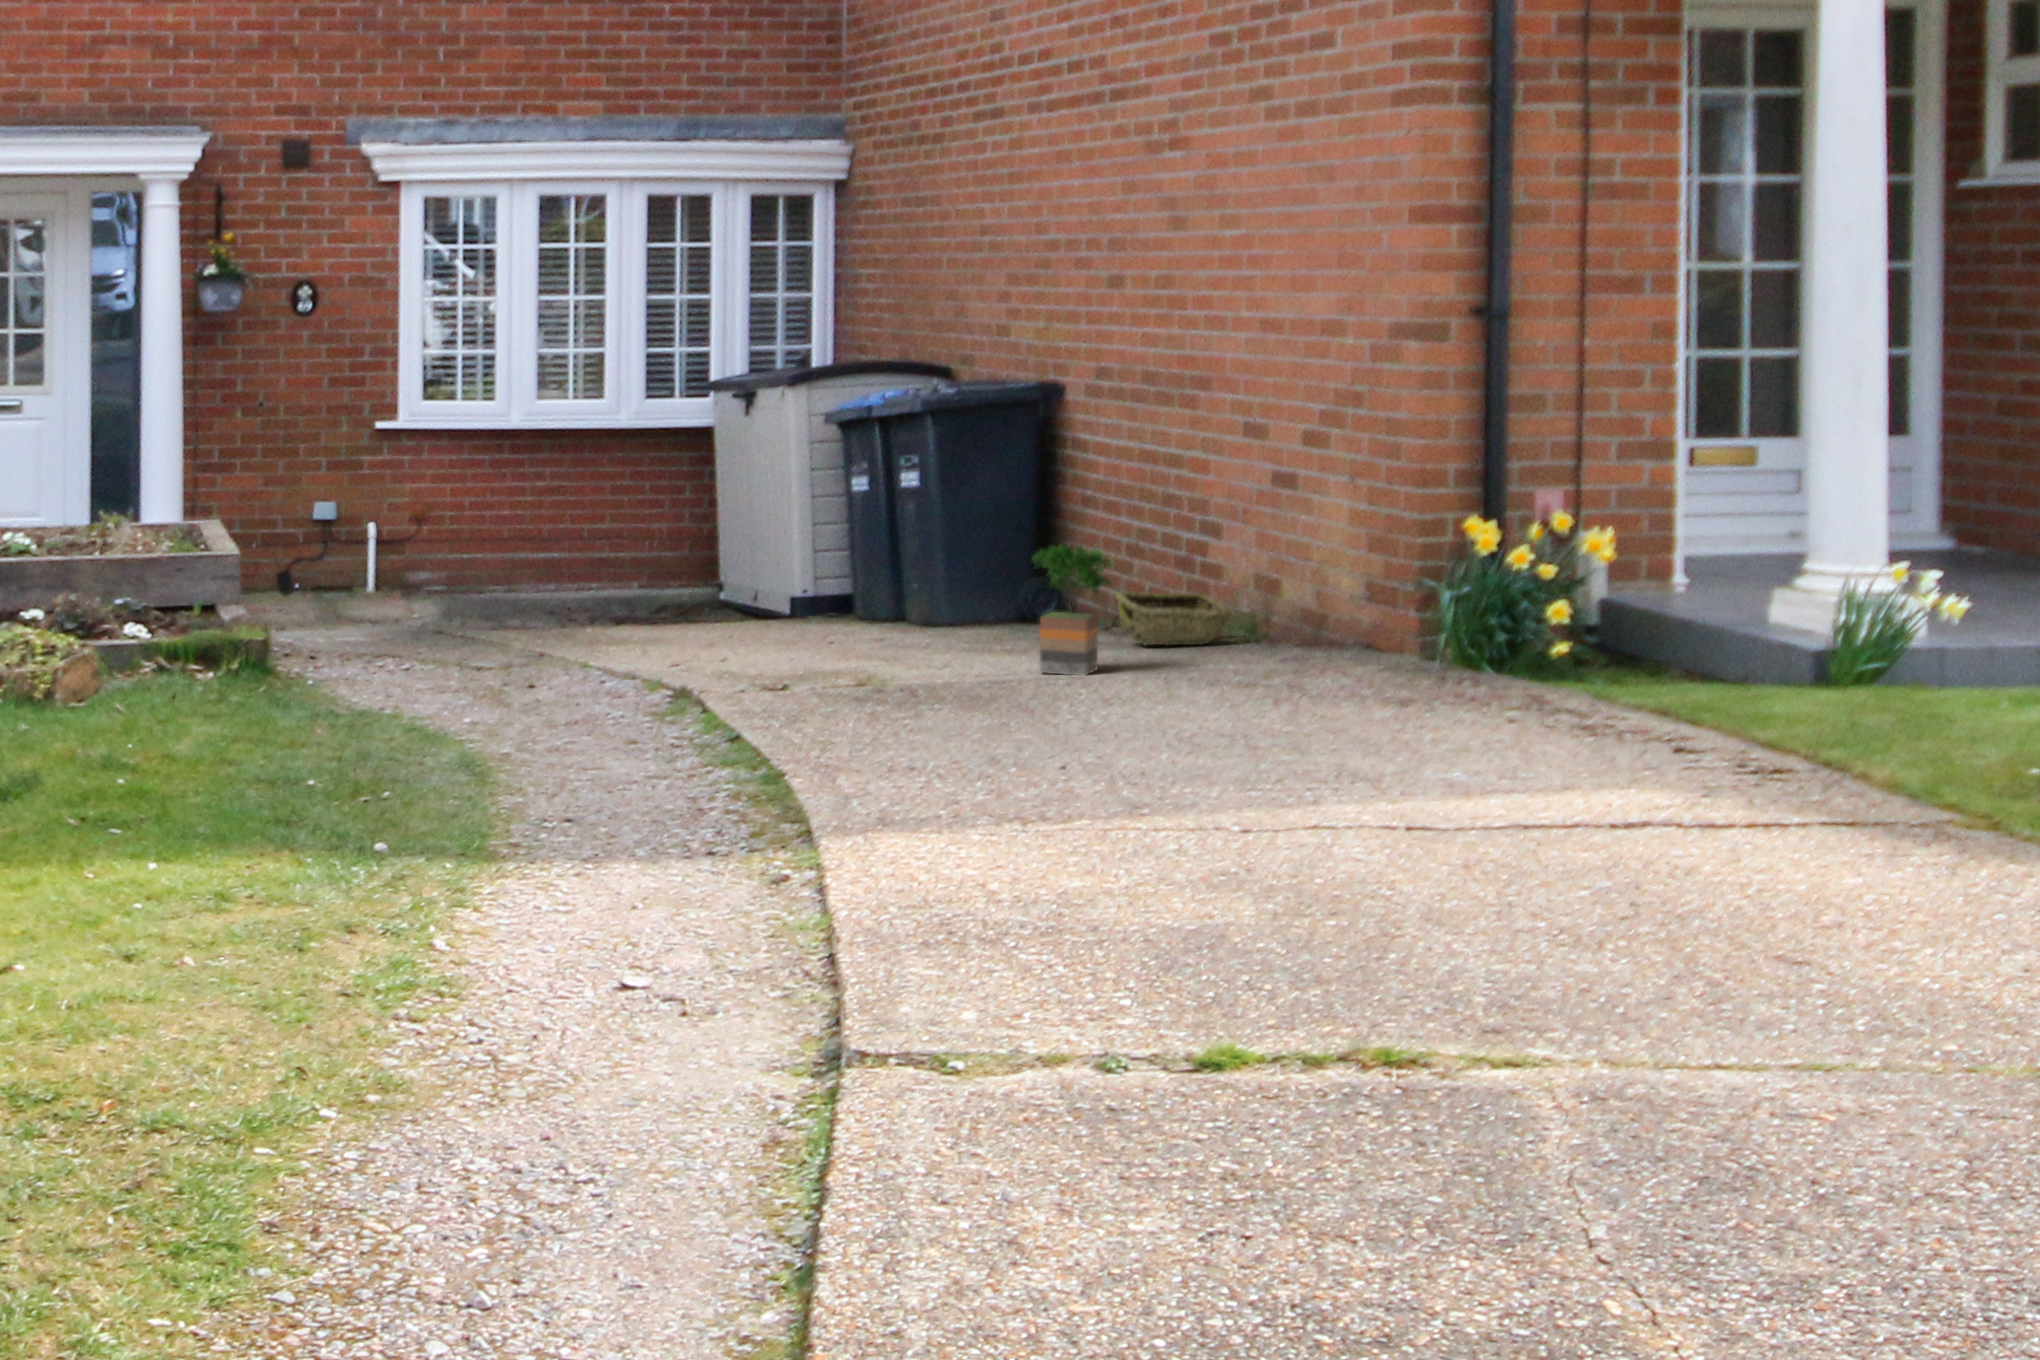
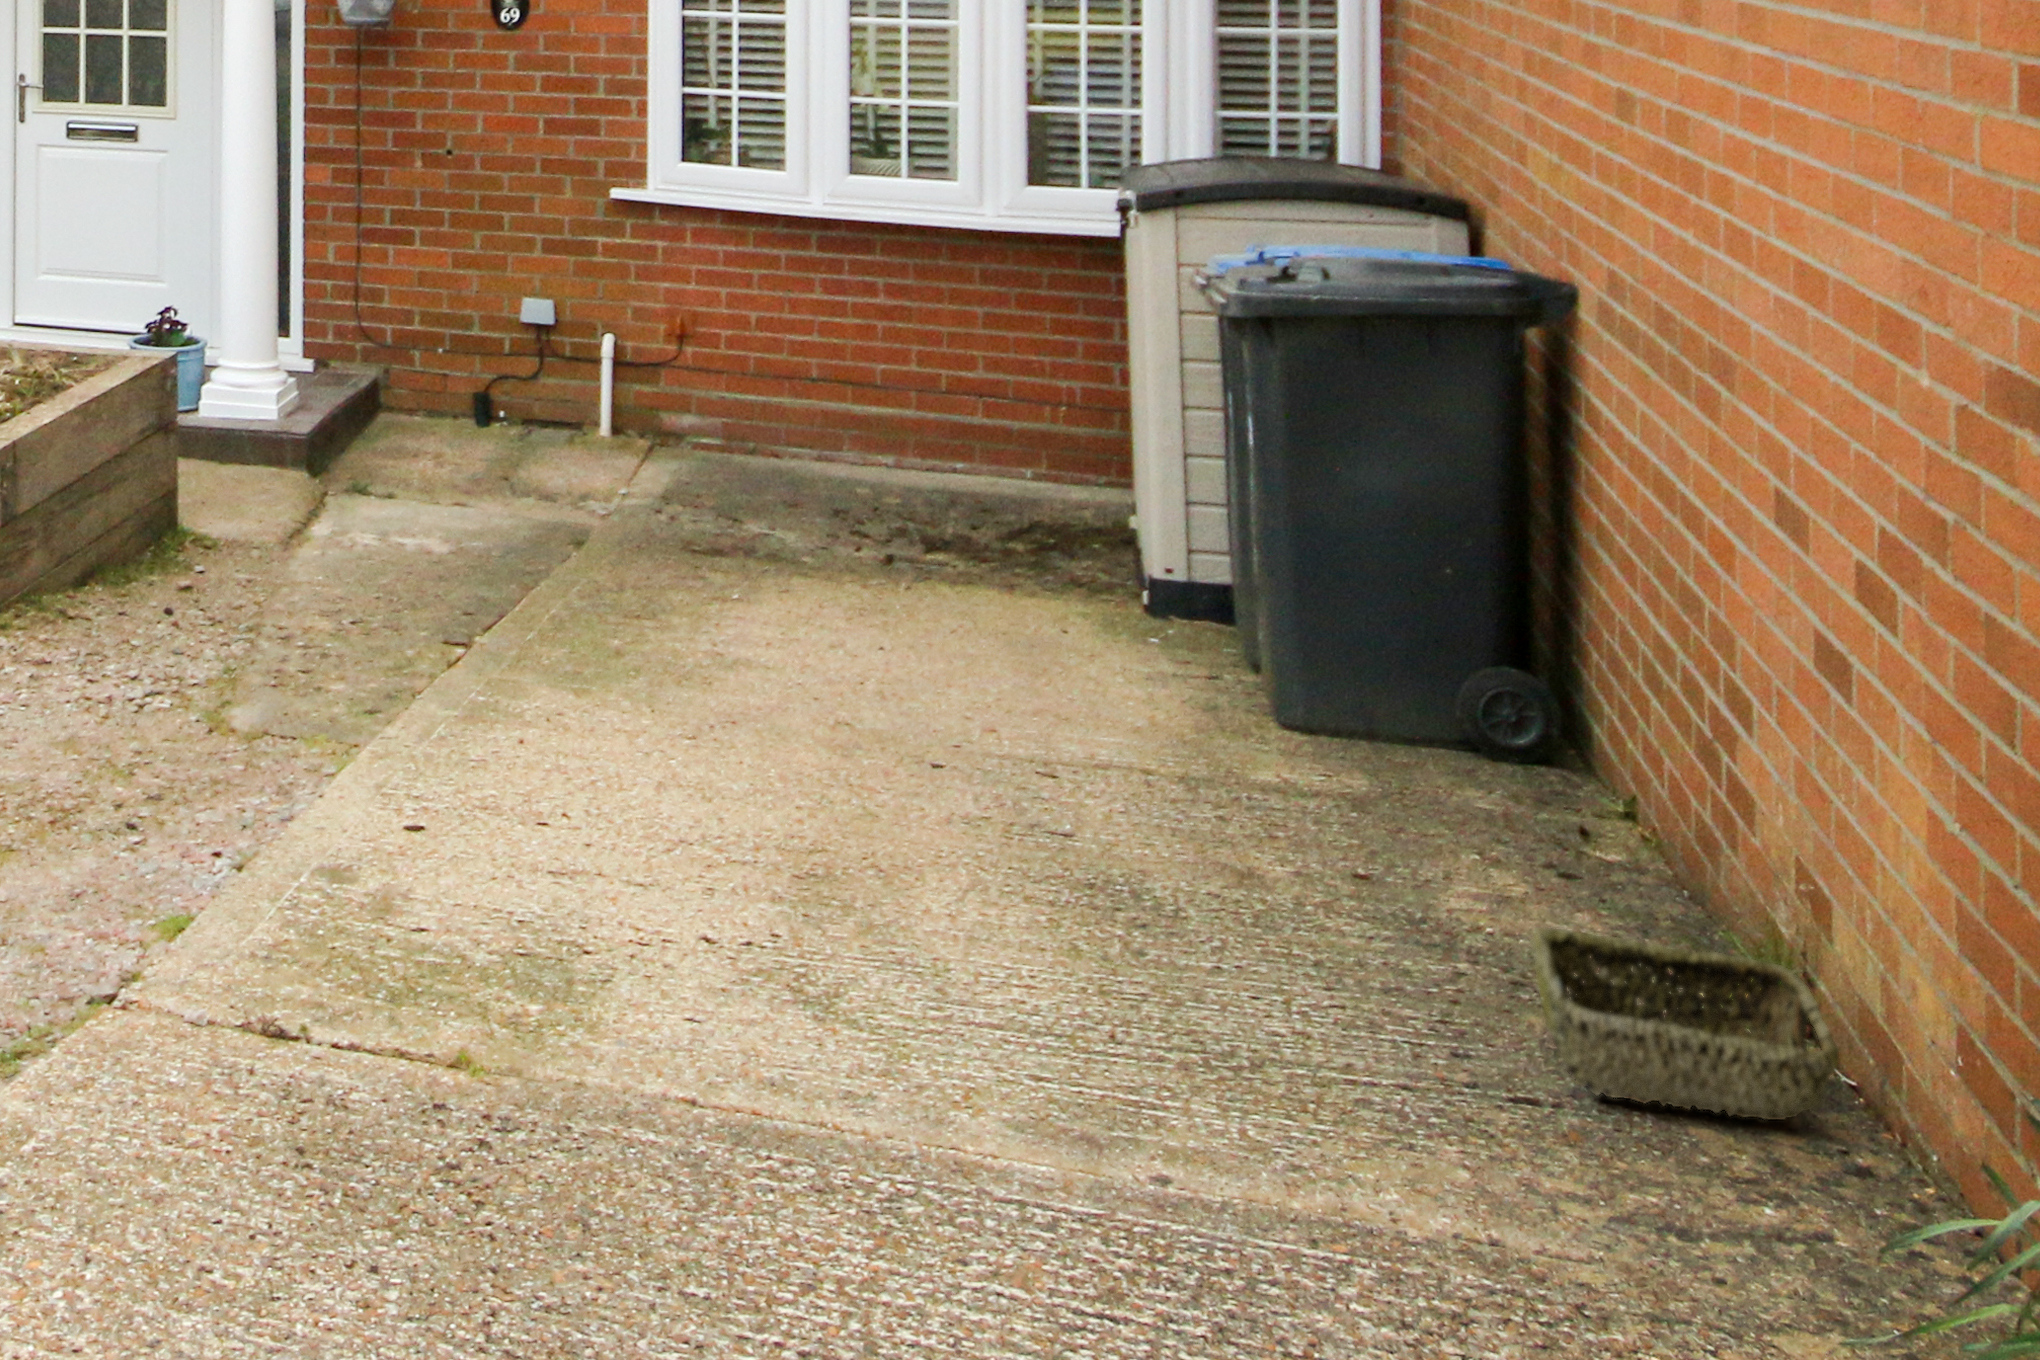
potted tree: present [1033,544,1113,676] -> none [1142,866,1371,1258]

